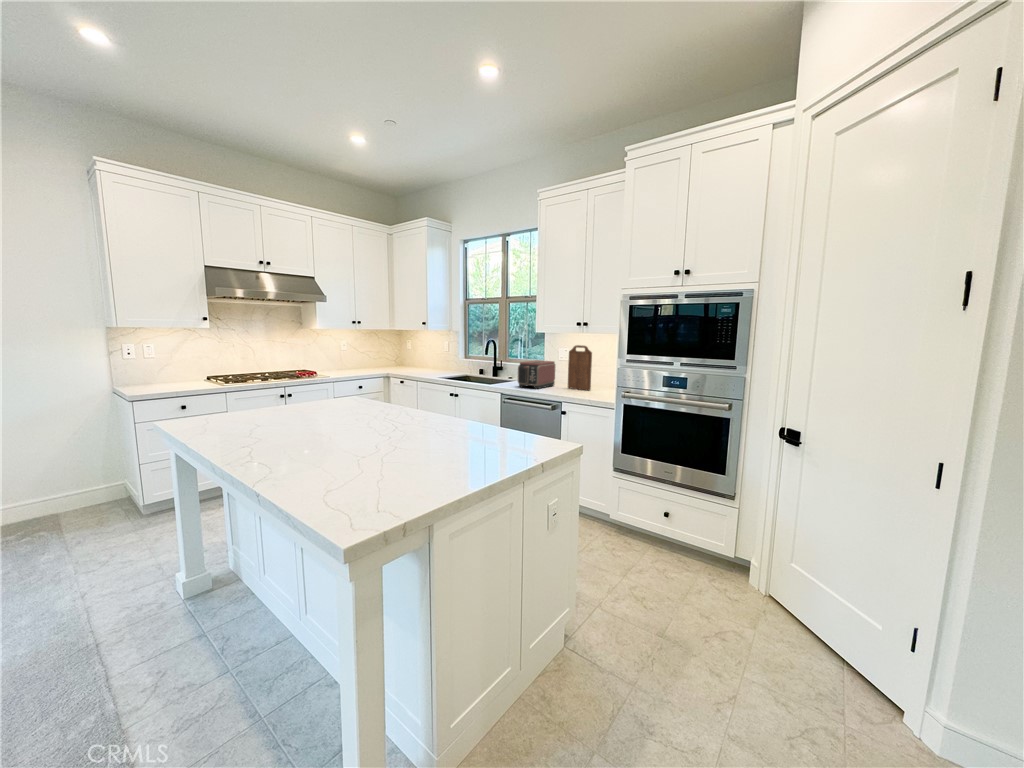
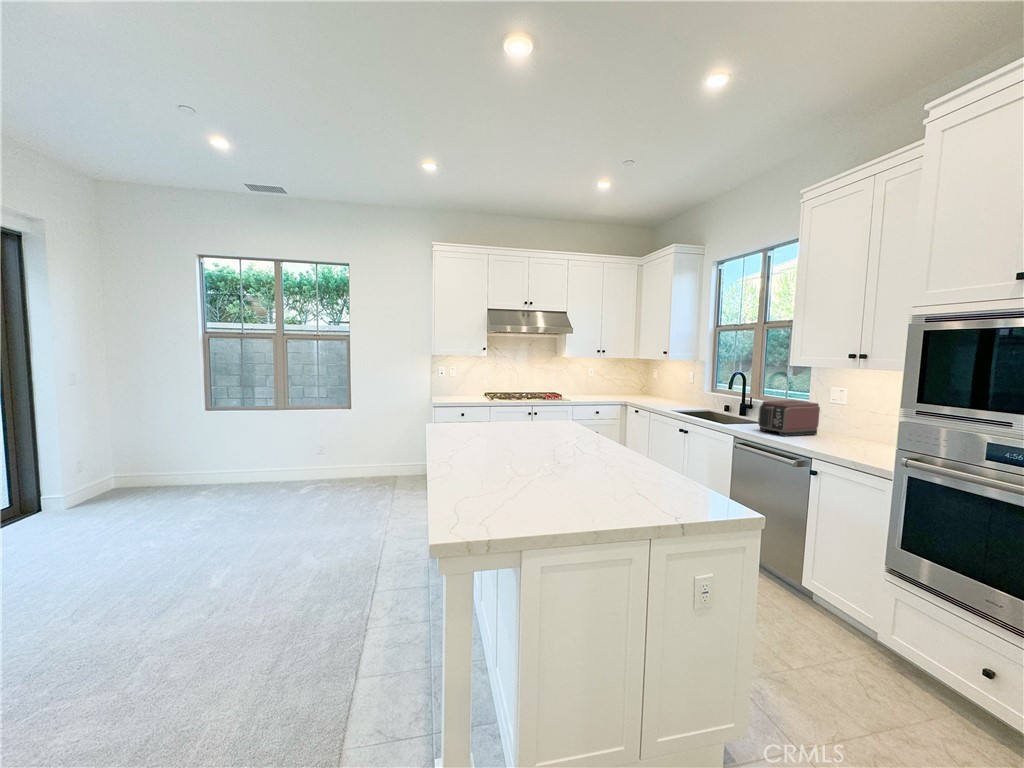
cutting board: present [568,345,592,390] -> none [835,385,877,448]

